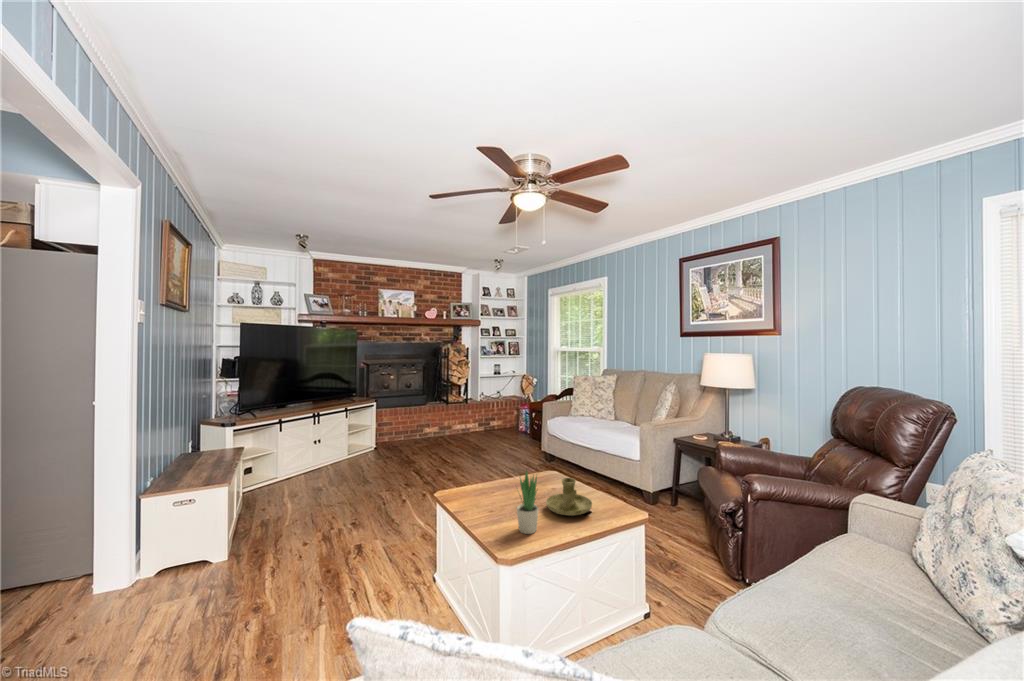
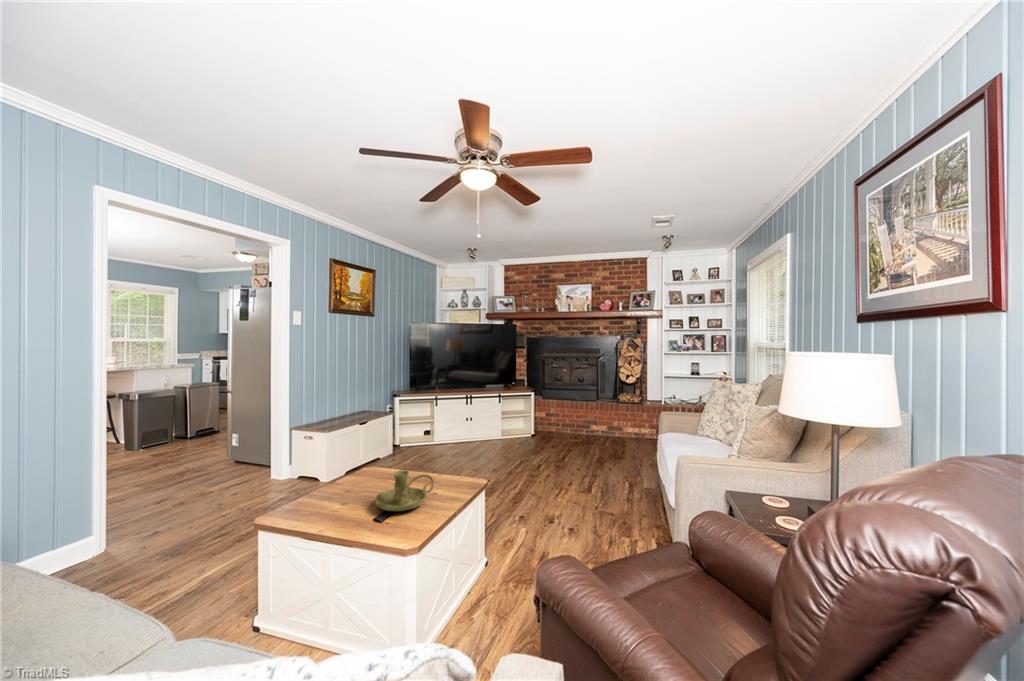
potted plant: present [516,469,539,534] -> none [324,442,351,506]

